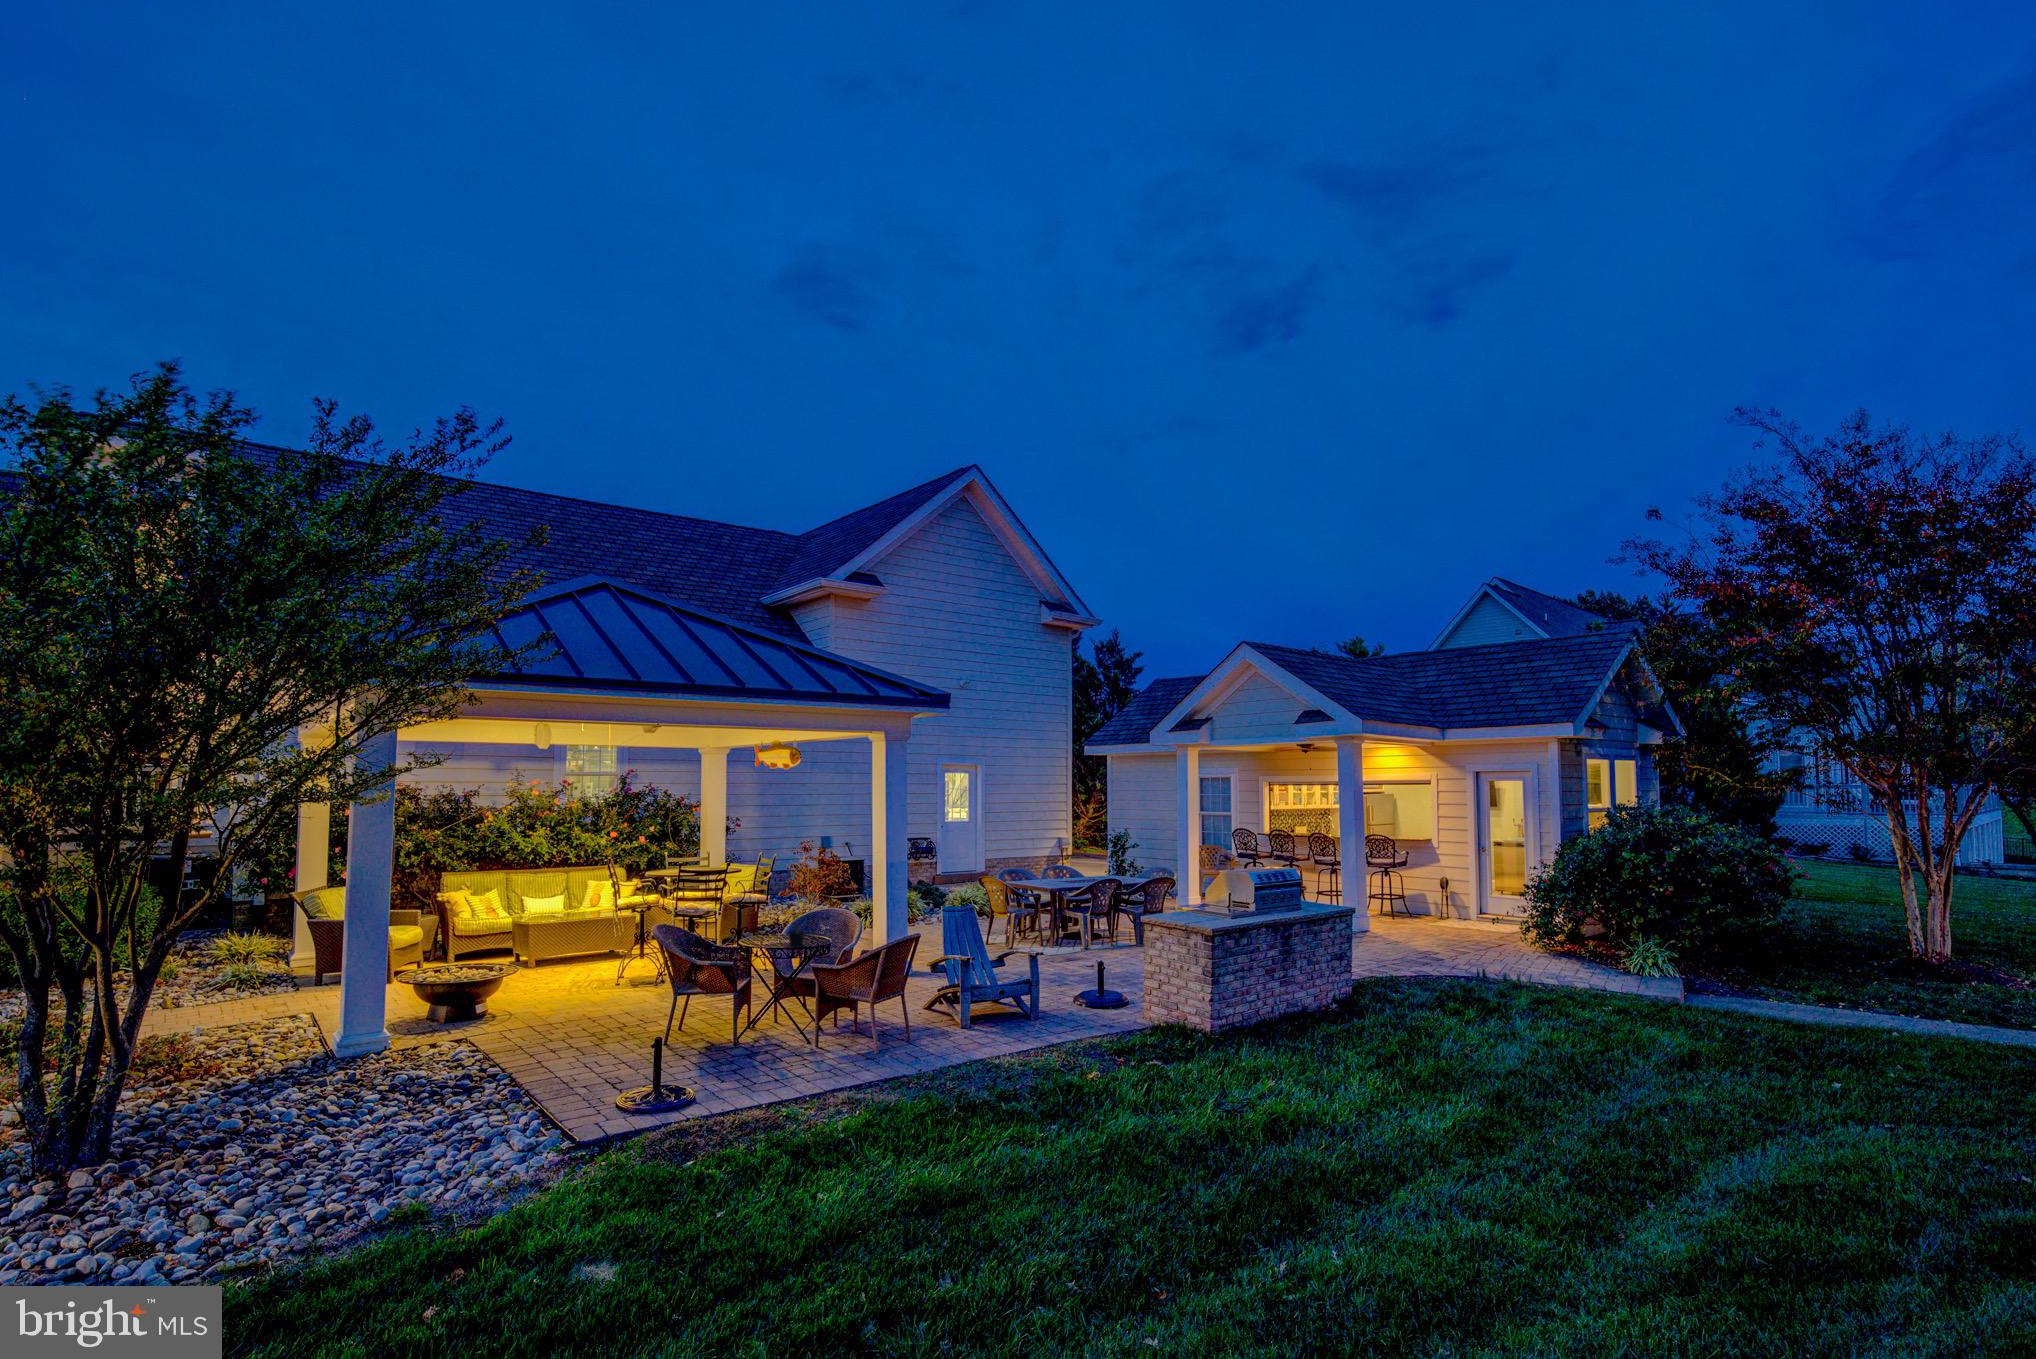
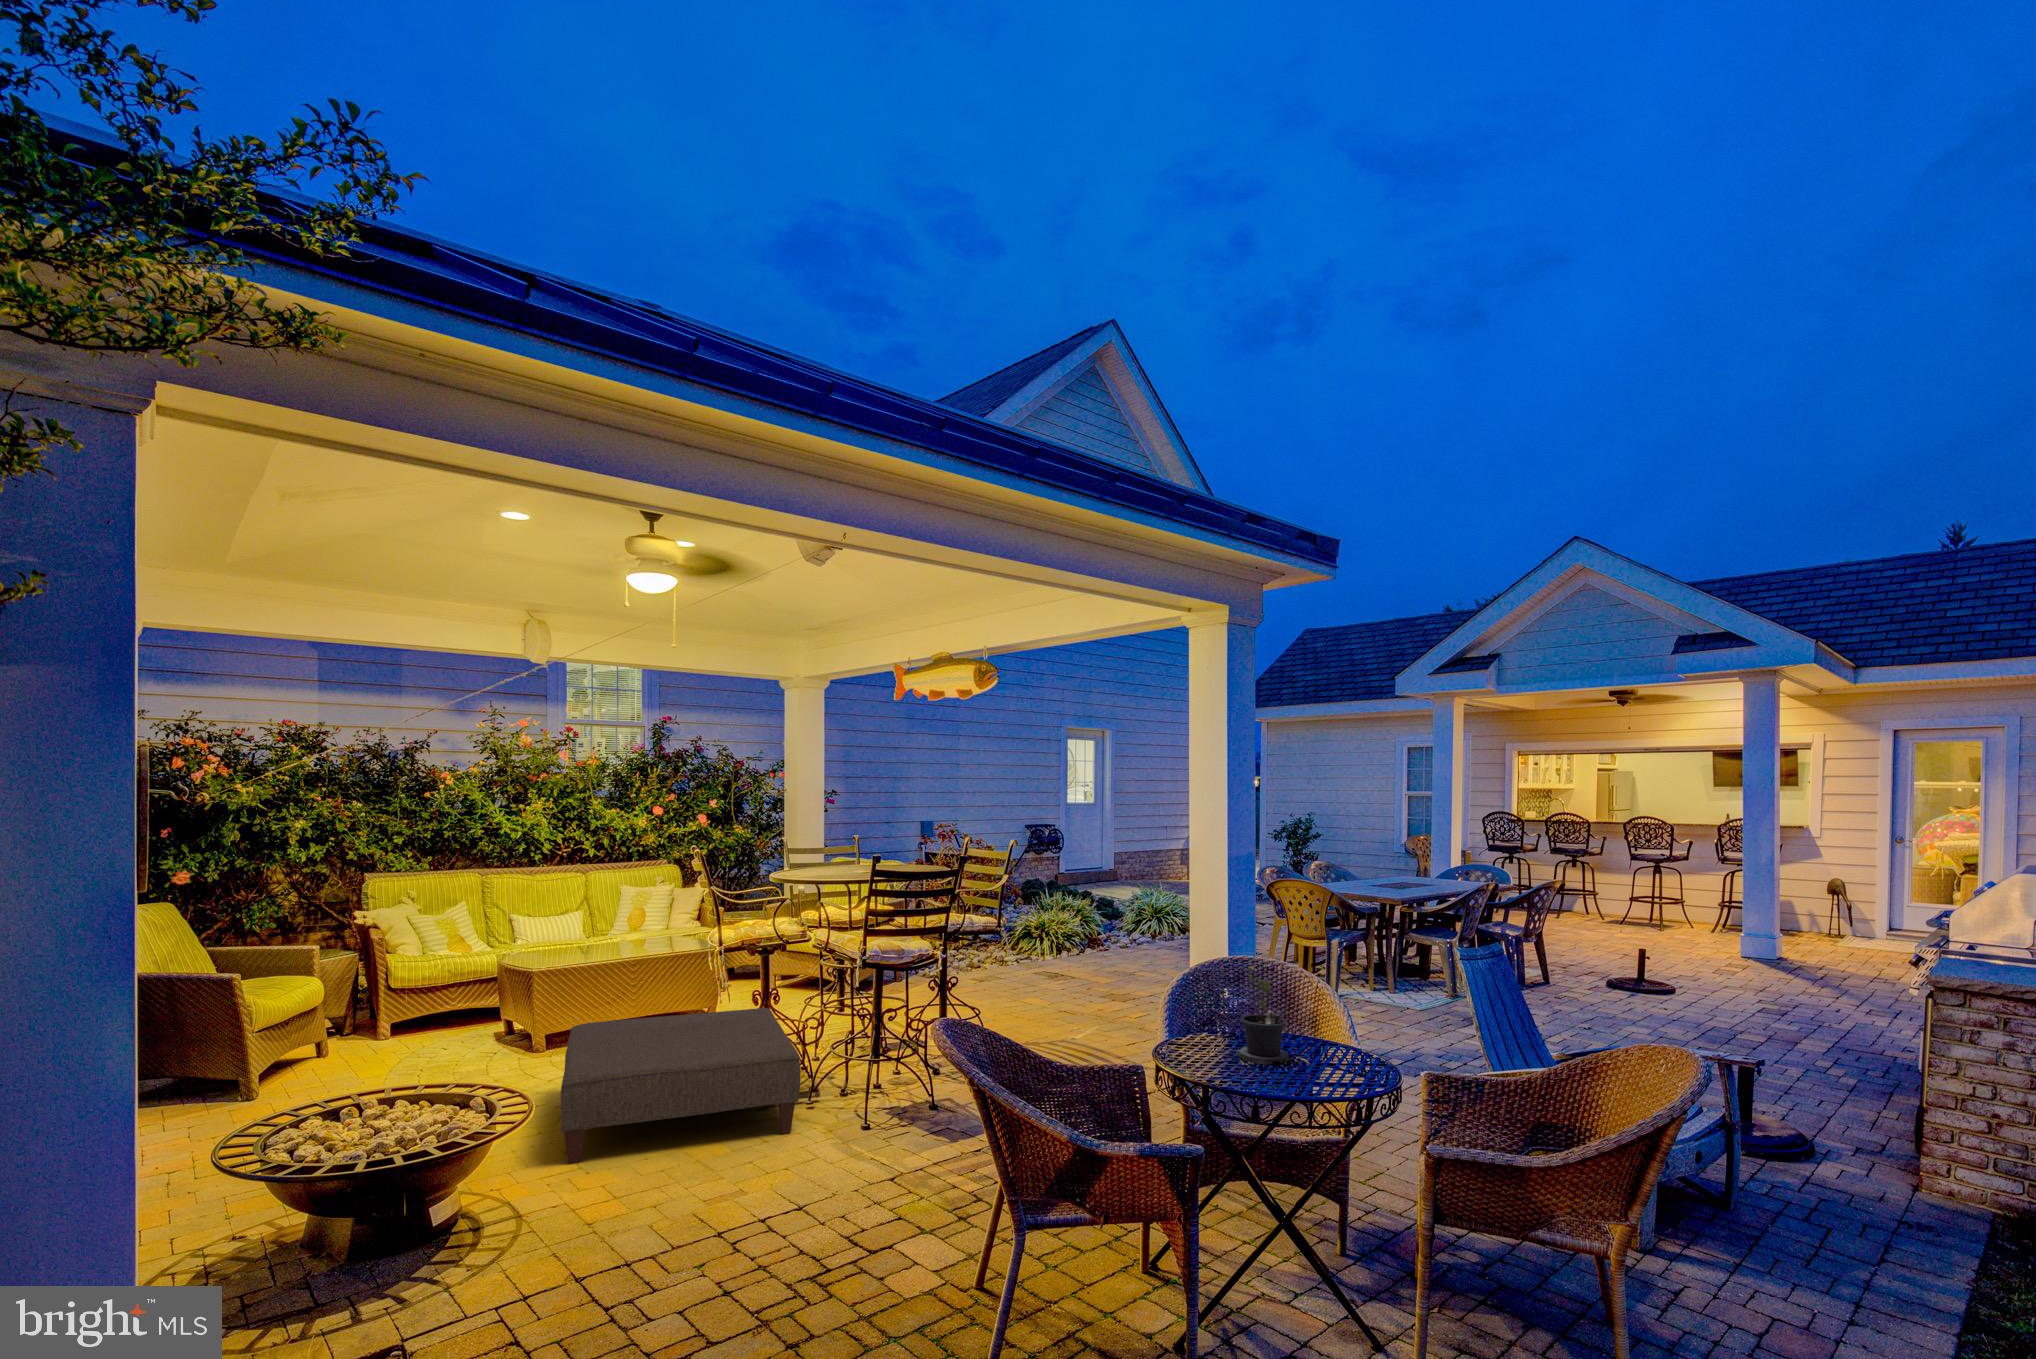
ottoman: none [533,942,647,1003] -> present [561,1008,801,1165]

